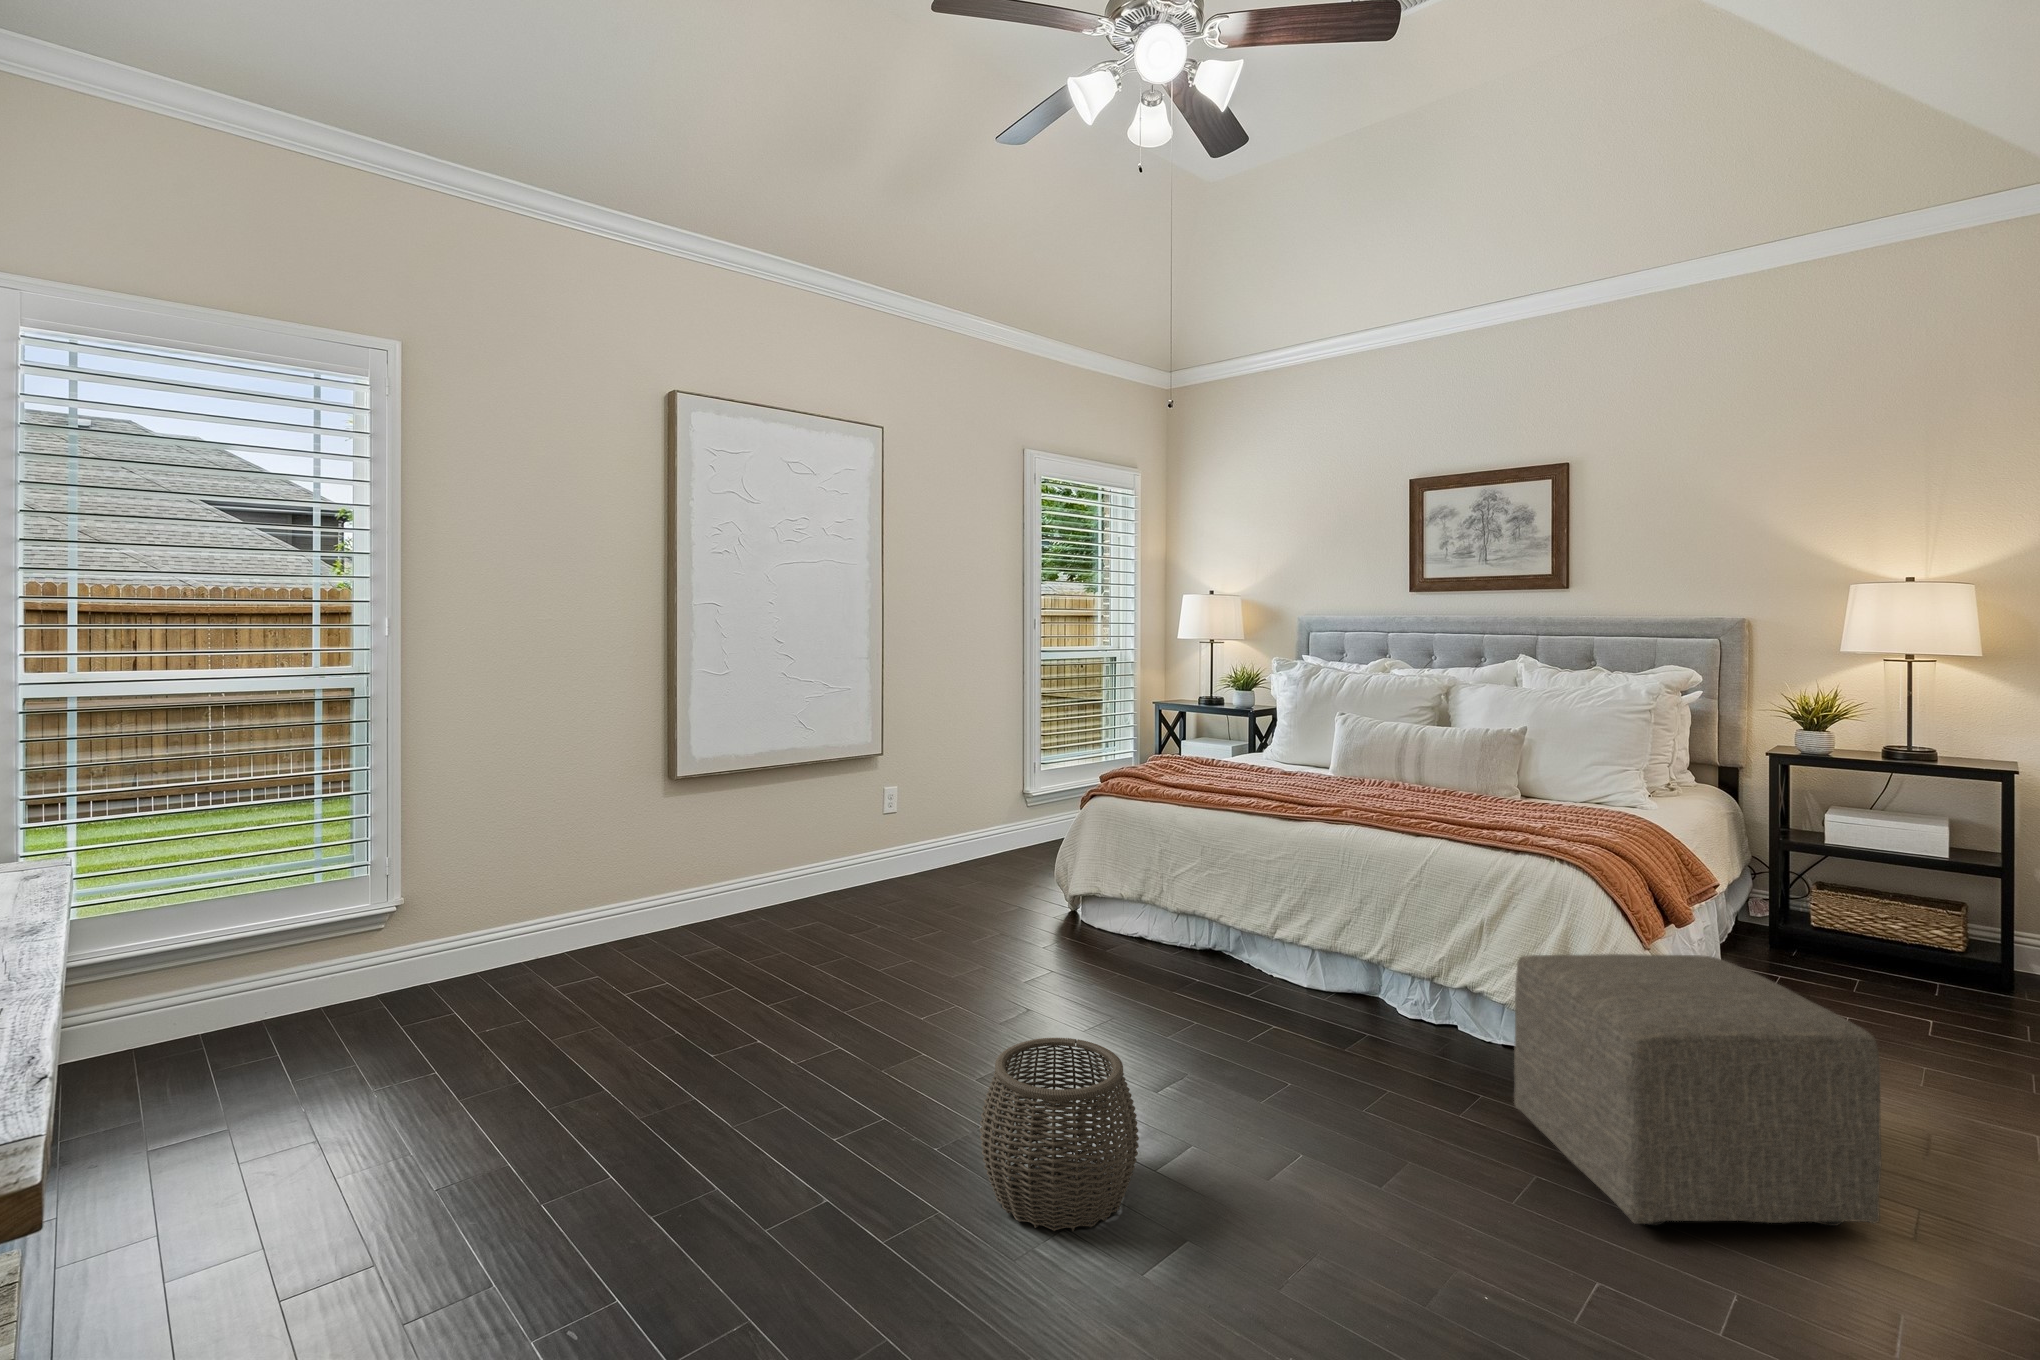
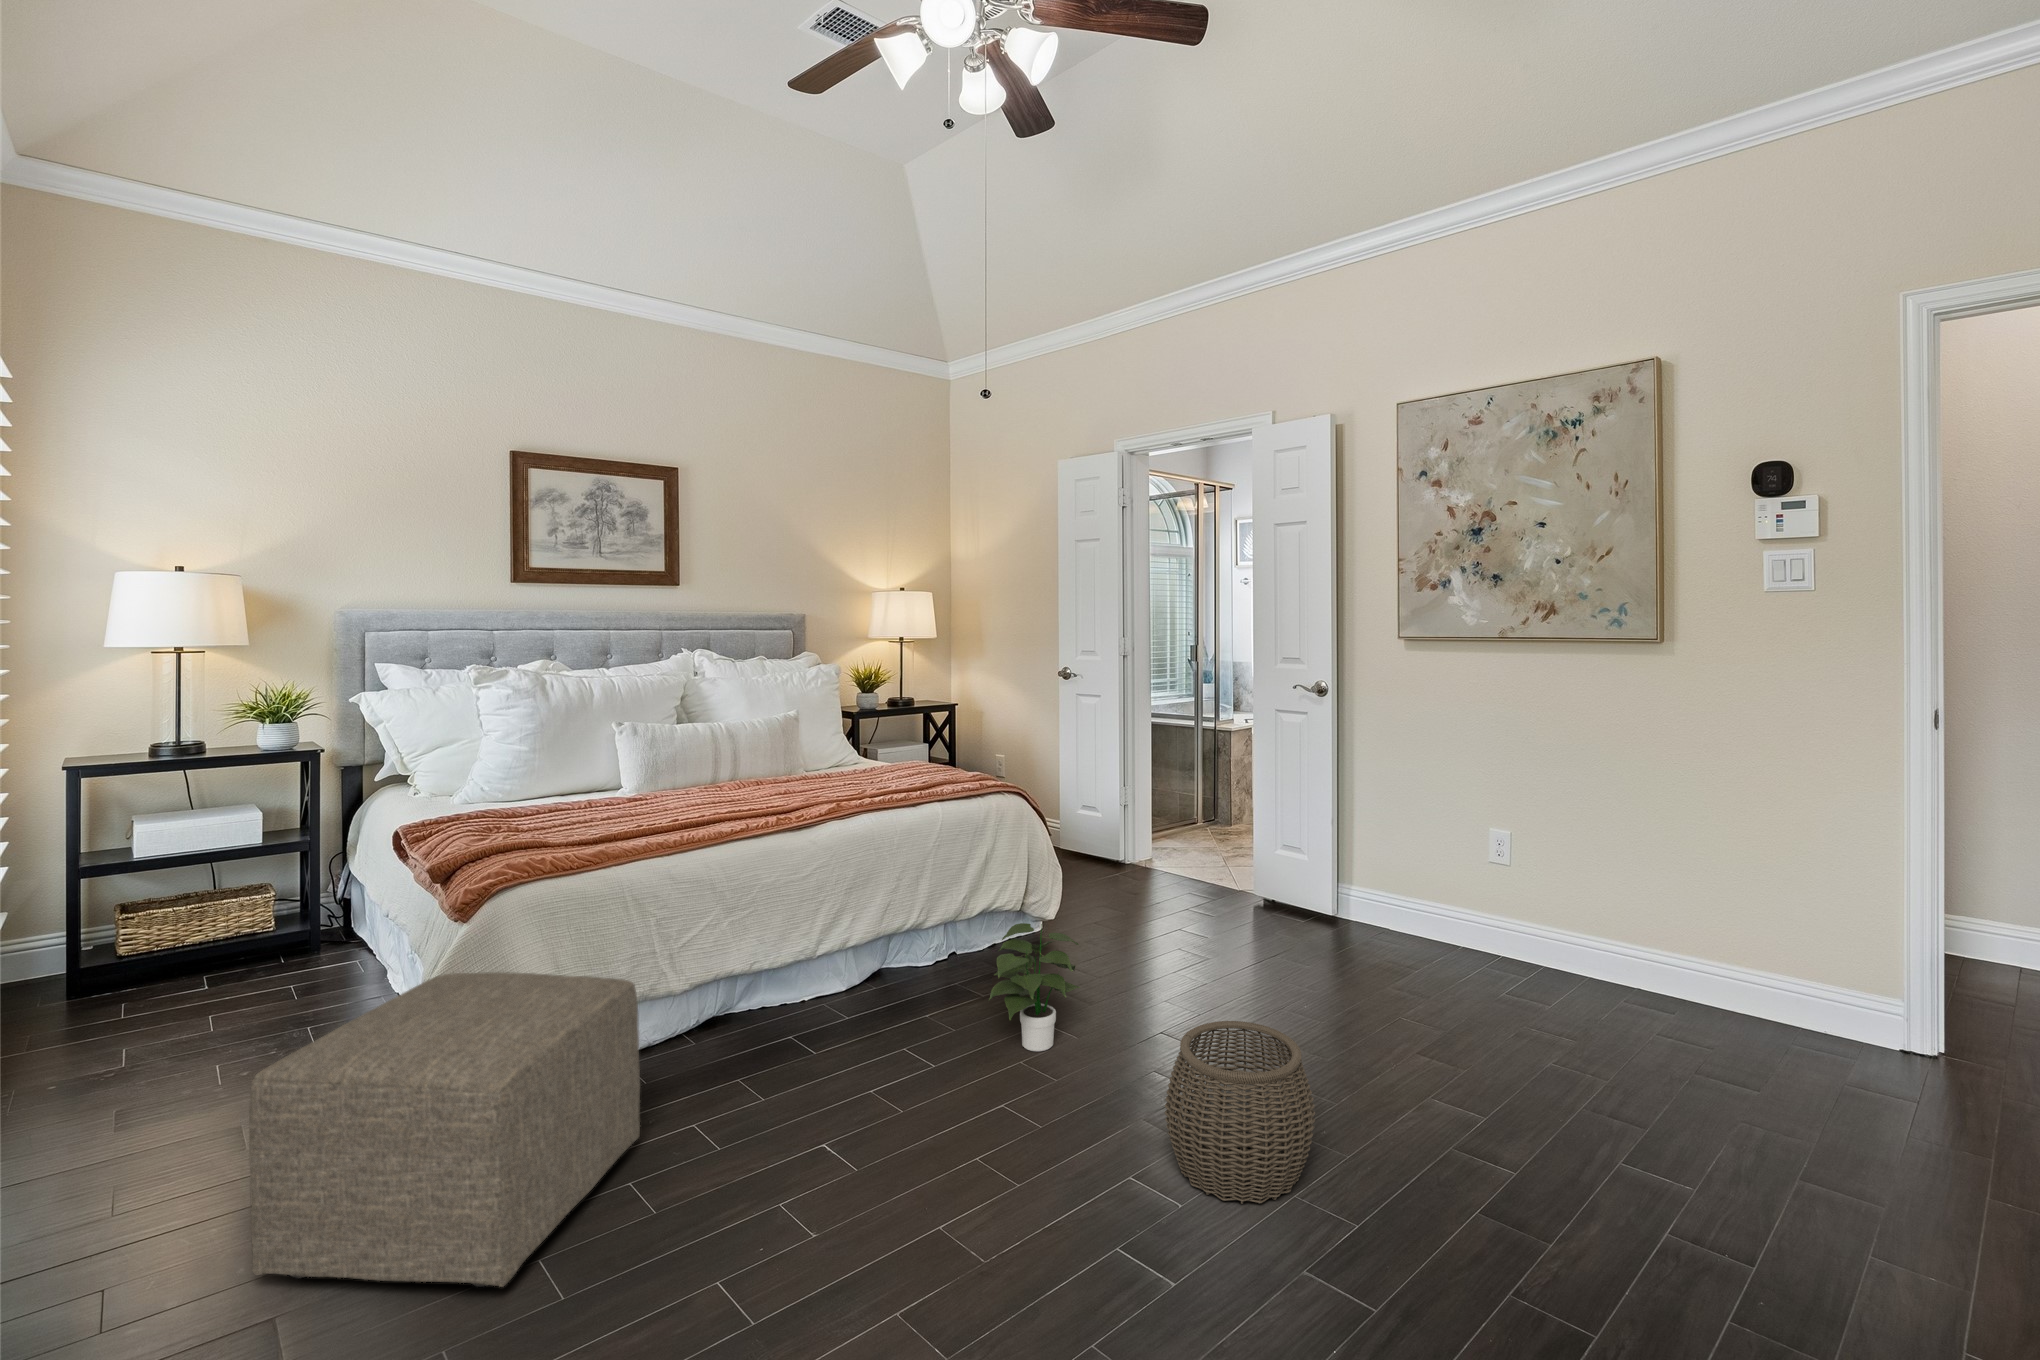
potted plant: none [1203,953,1330,1092] -> present [989,923,1080,1051]
ottoman: present [1514,954,1881,1226] -> present [249,972,640,1287]

